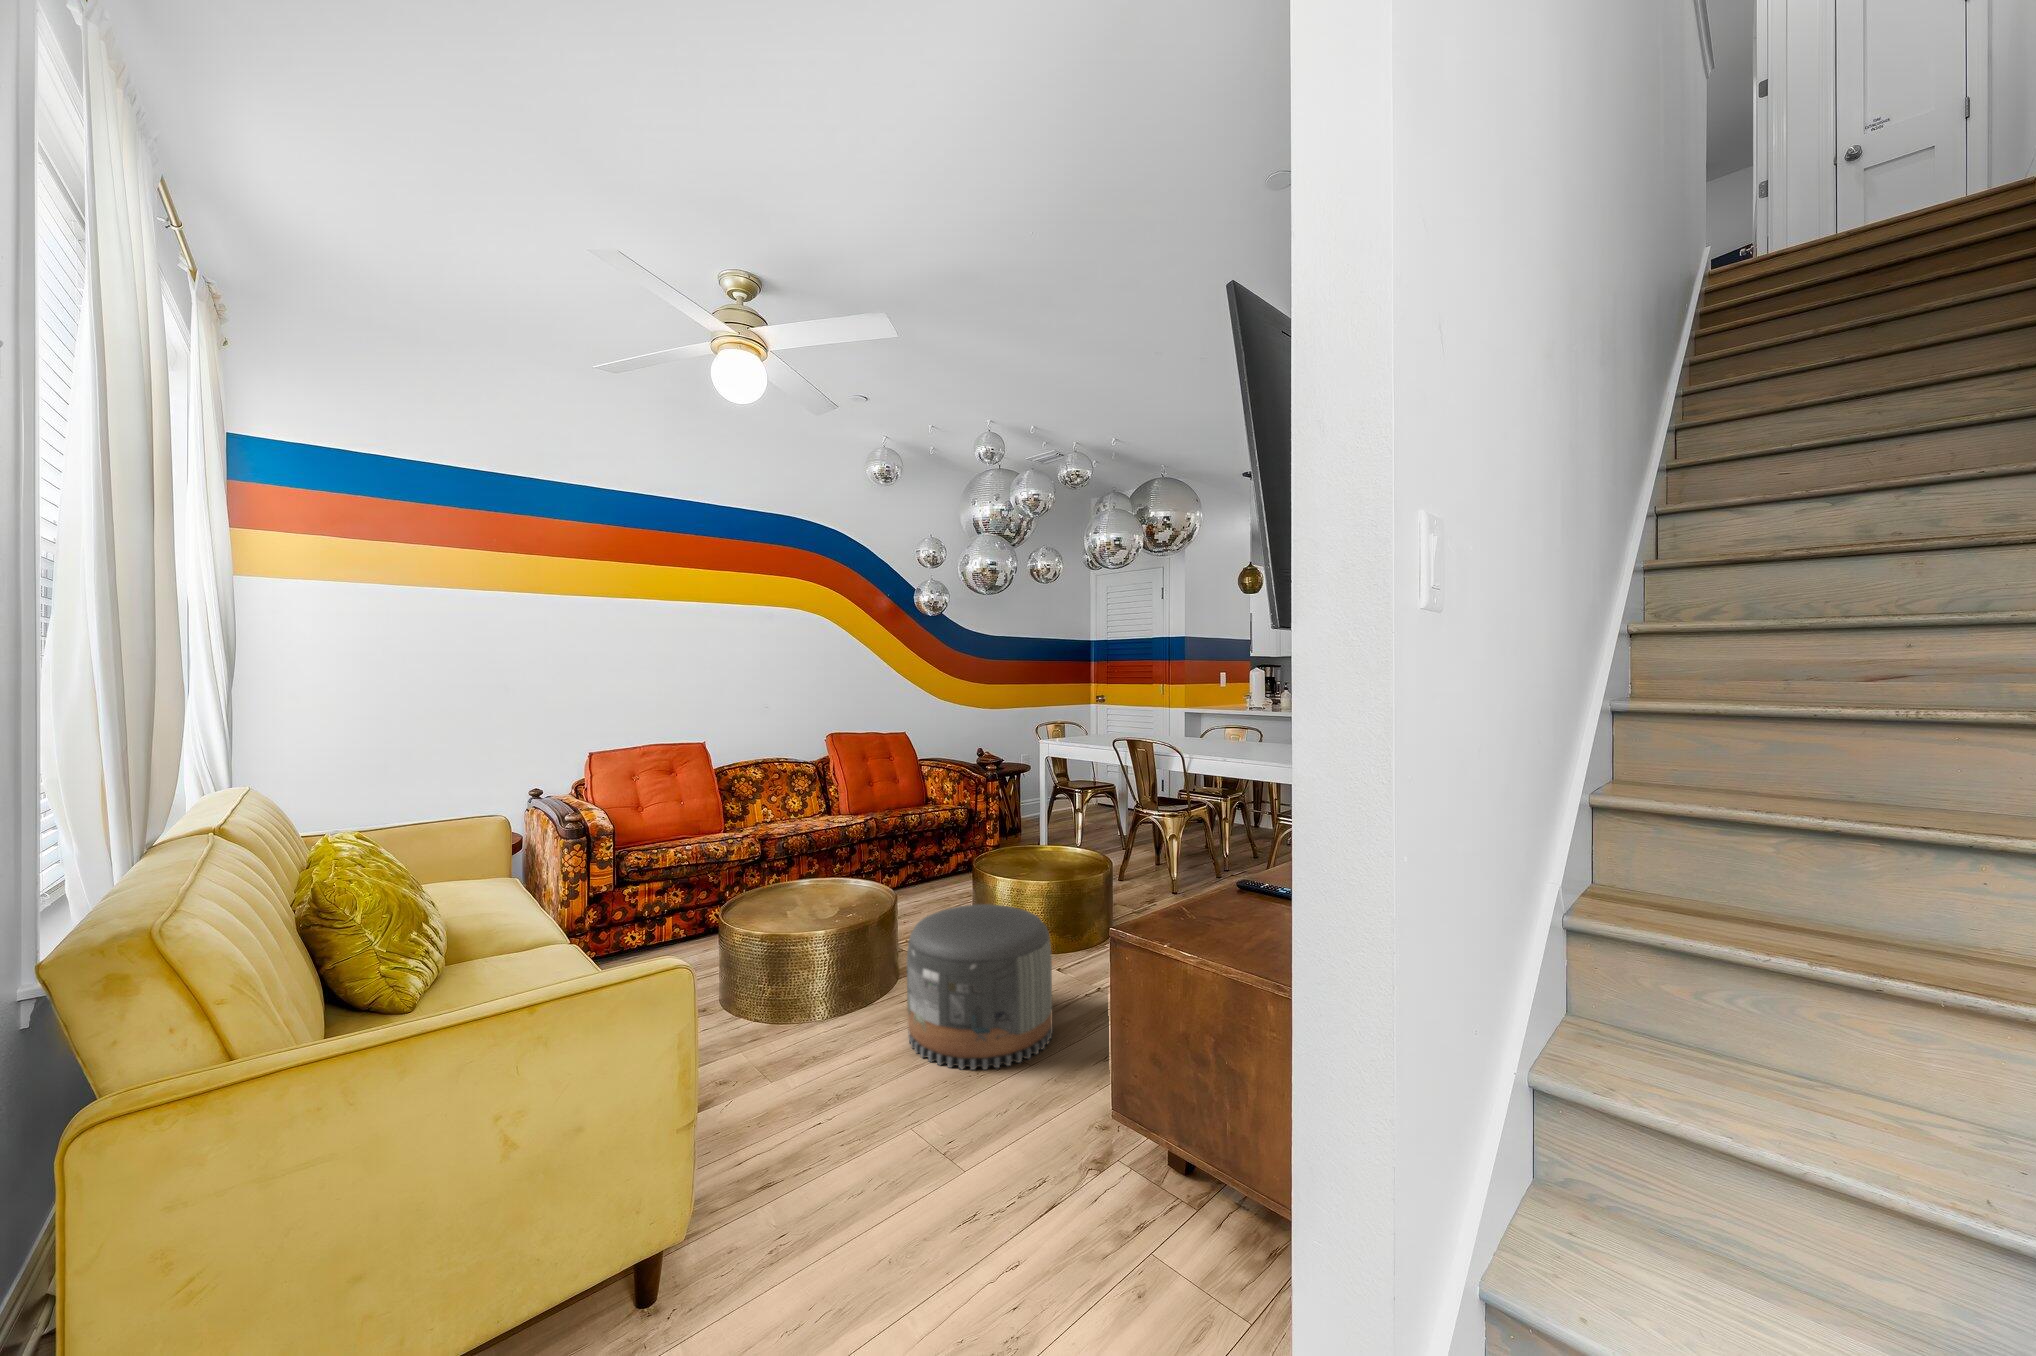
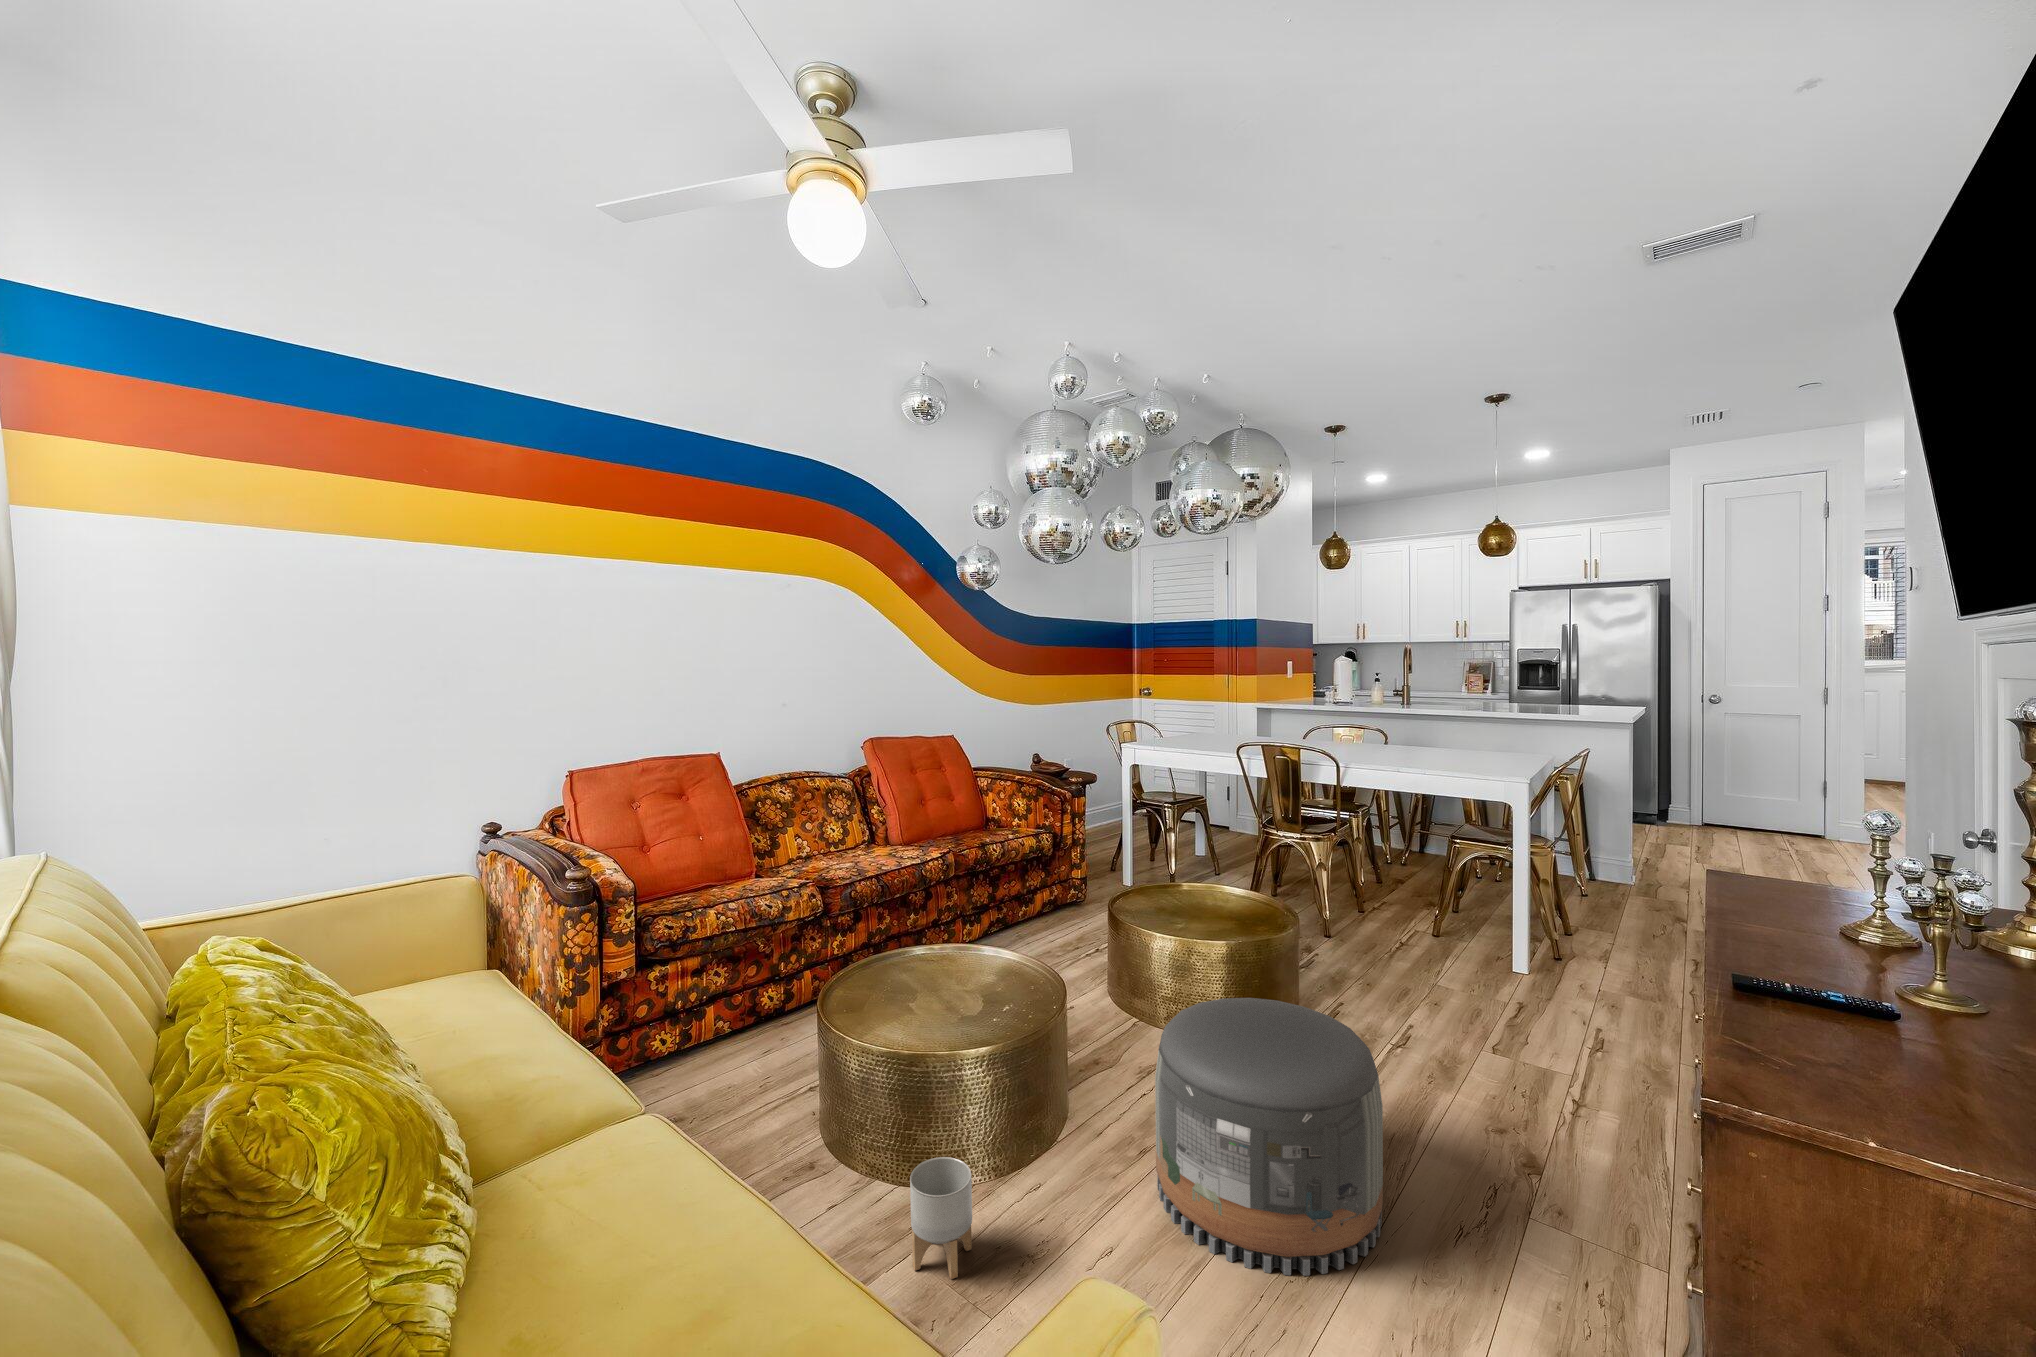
planter: none [729,991,772,1062] -> present [910,1157,972,1279]

